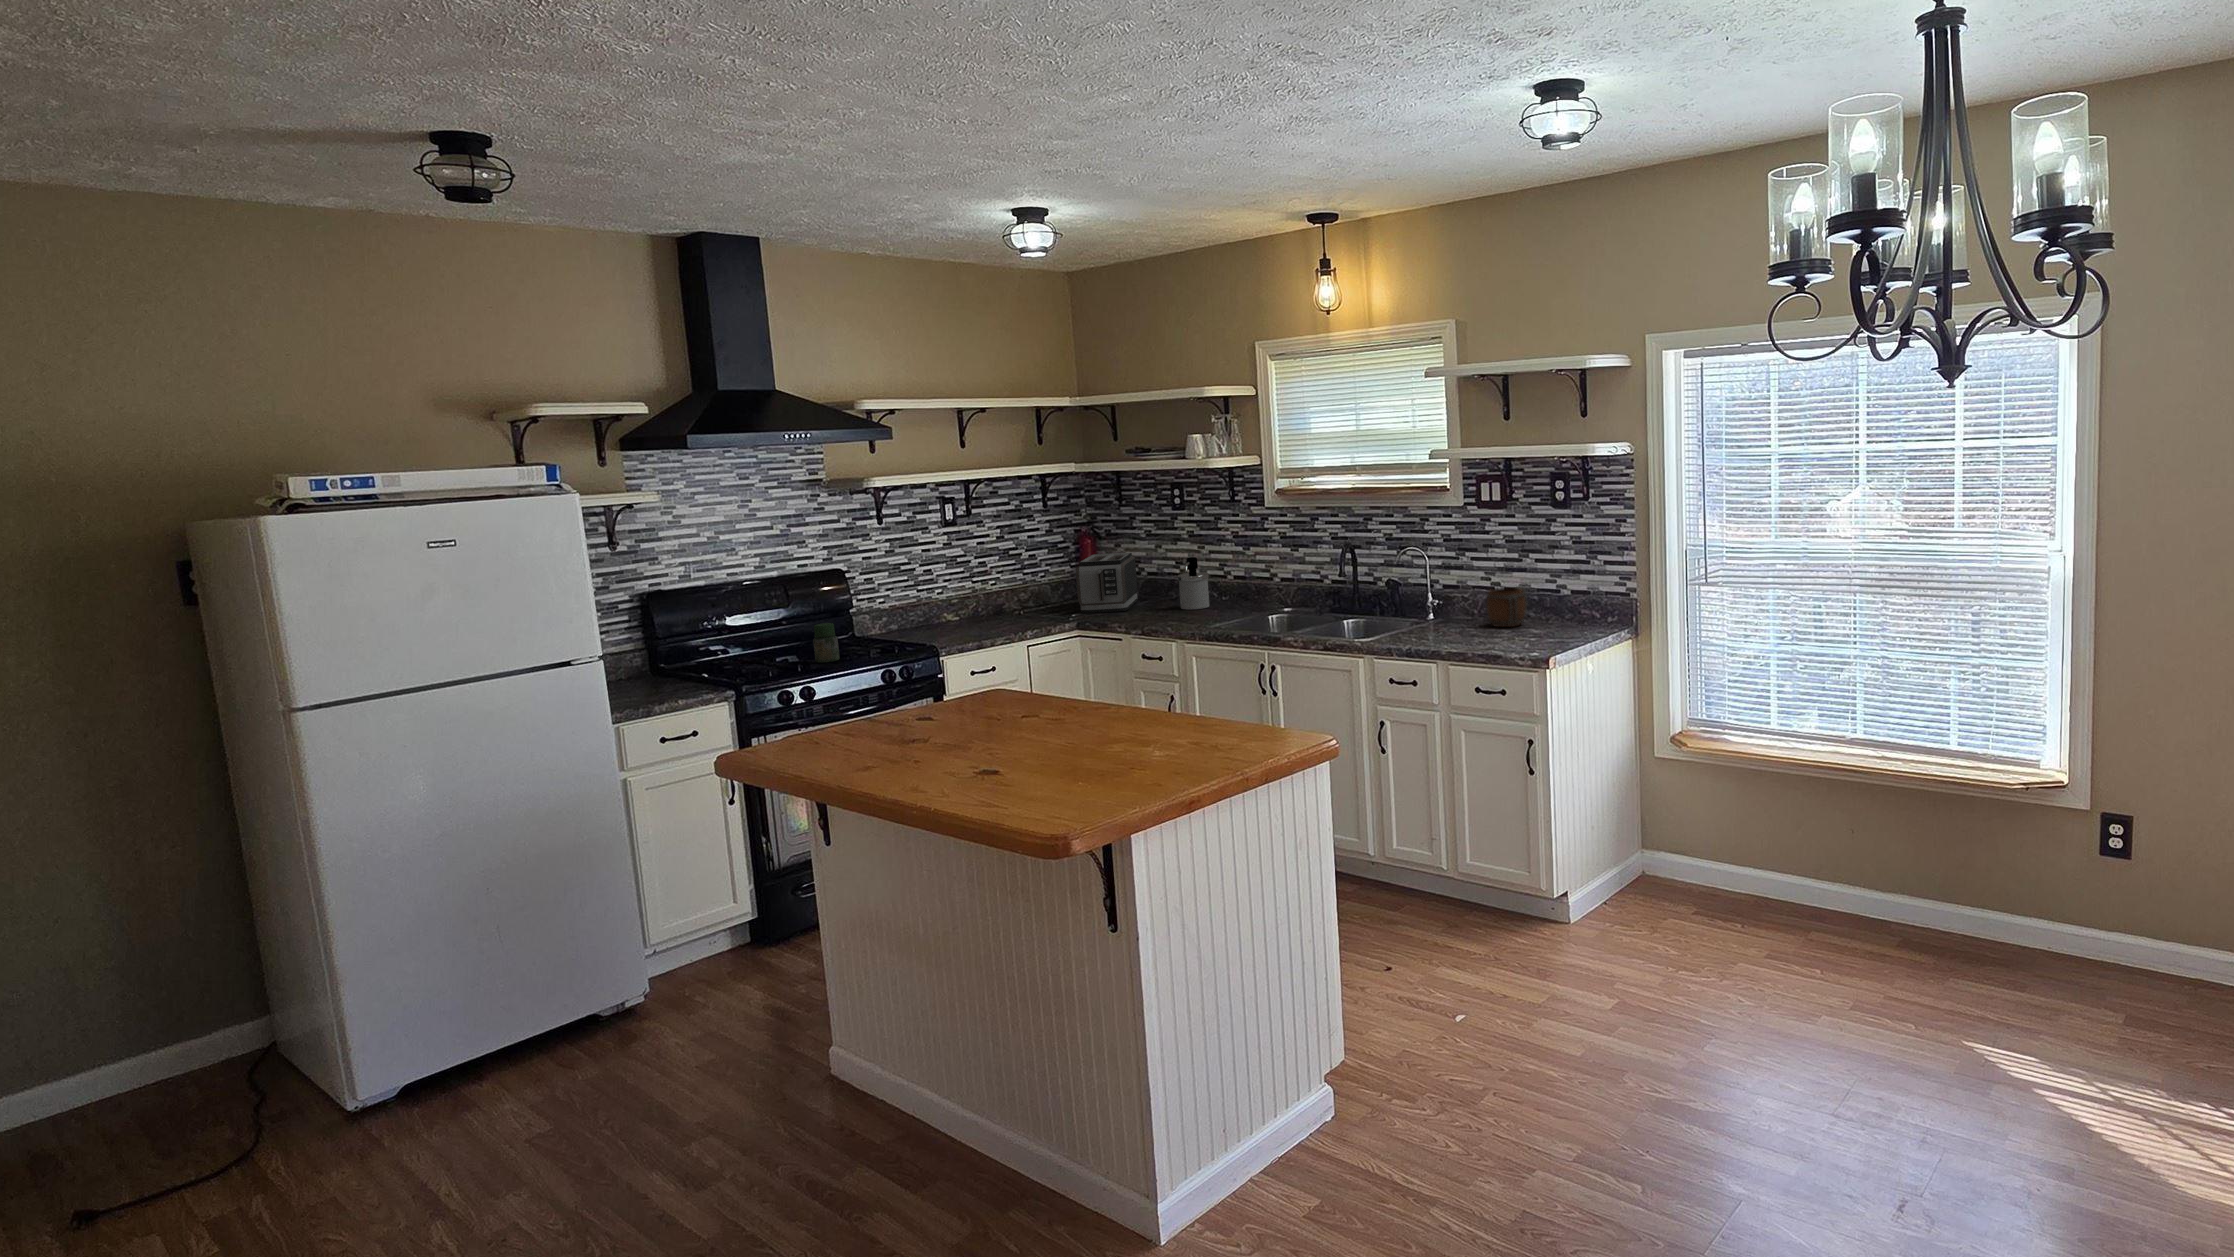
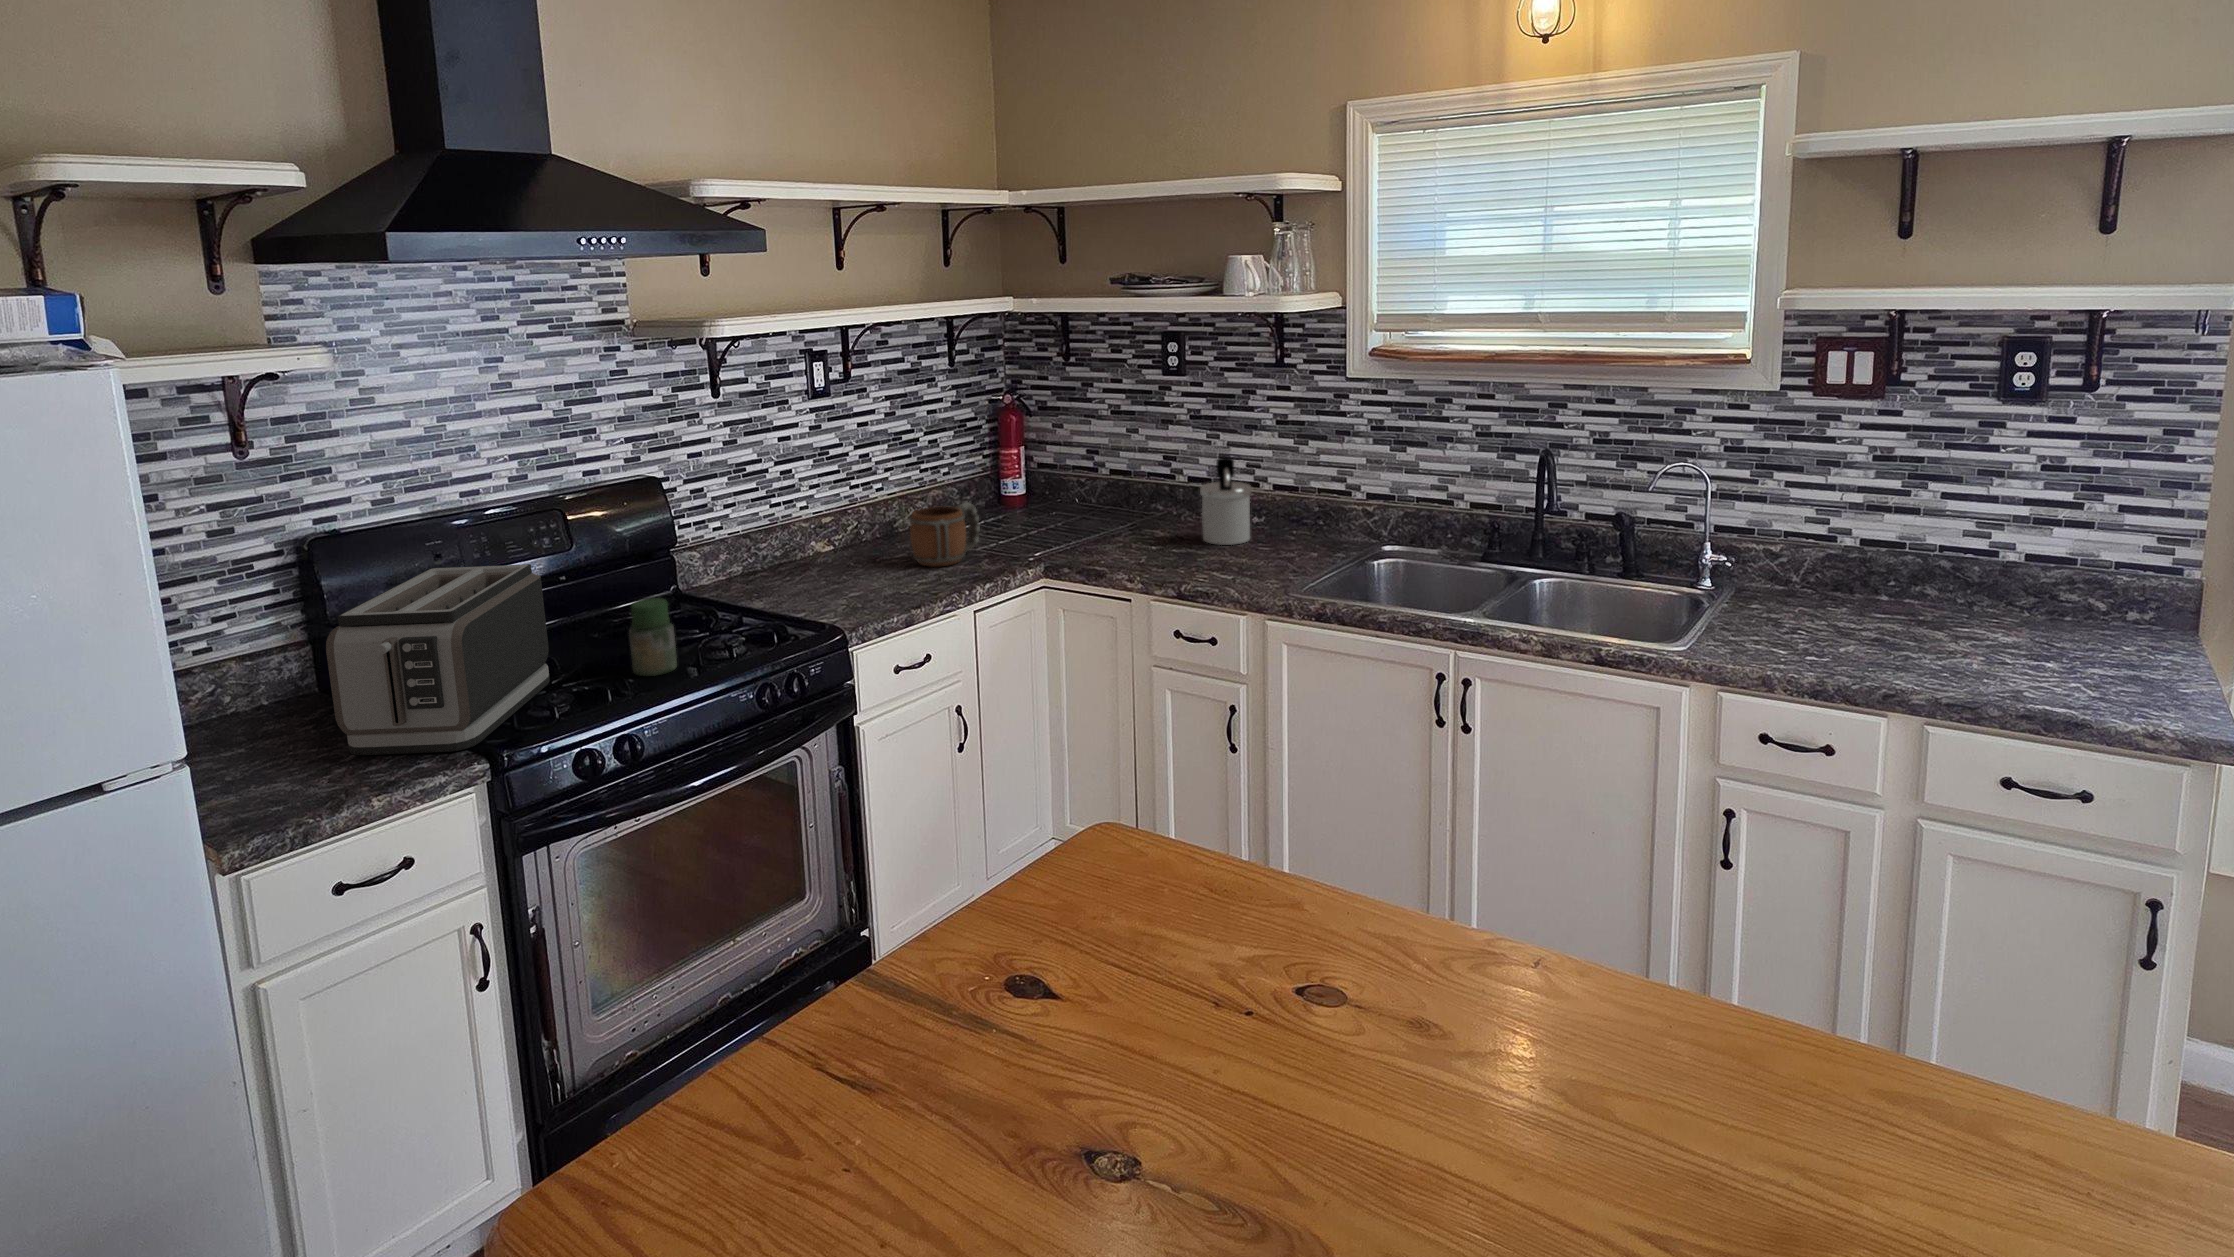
toaster: present [1076,553,1138,613] -> present [326,564,550,755]
mug: present [1487,586,1528,627] -> present [909,502,980,567]

